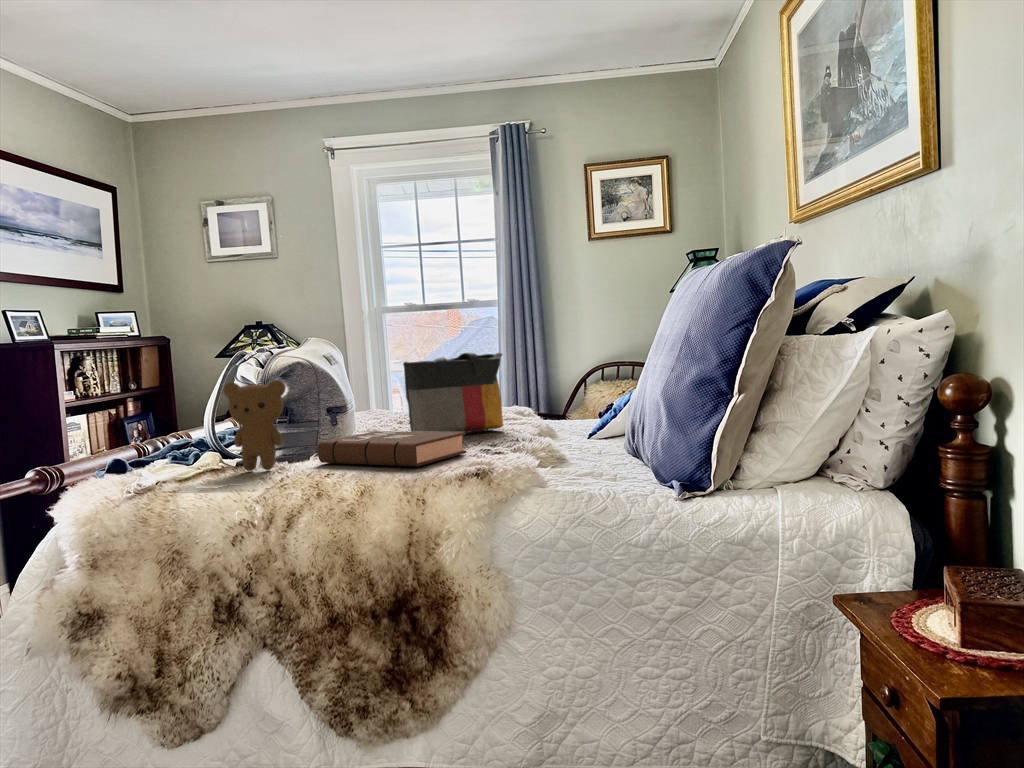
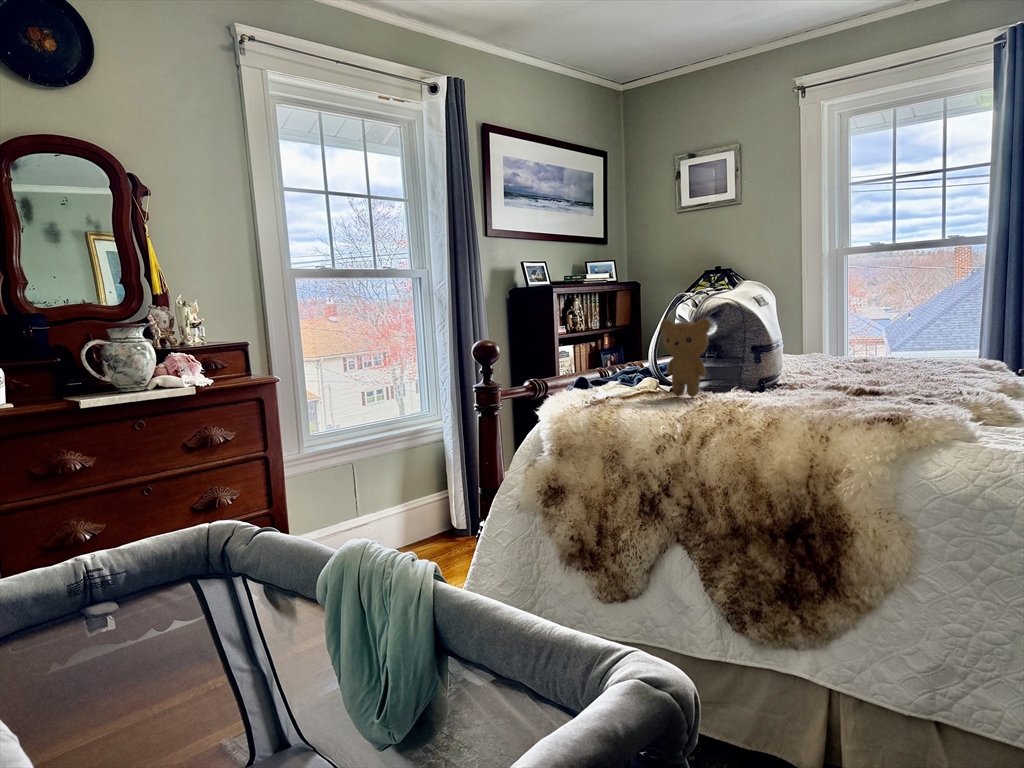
tote bag: present [403,353,503,433] -> none [840,293,967,382]
book: present [318,431,467,467] -> none [737,371,893,406]

